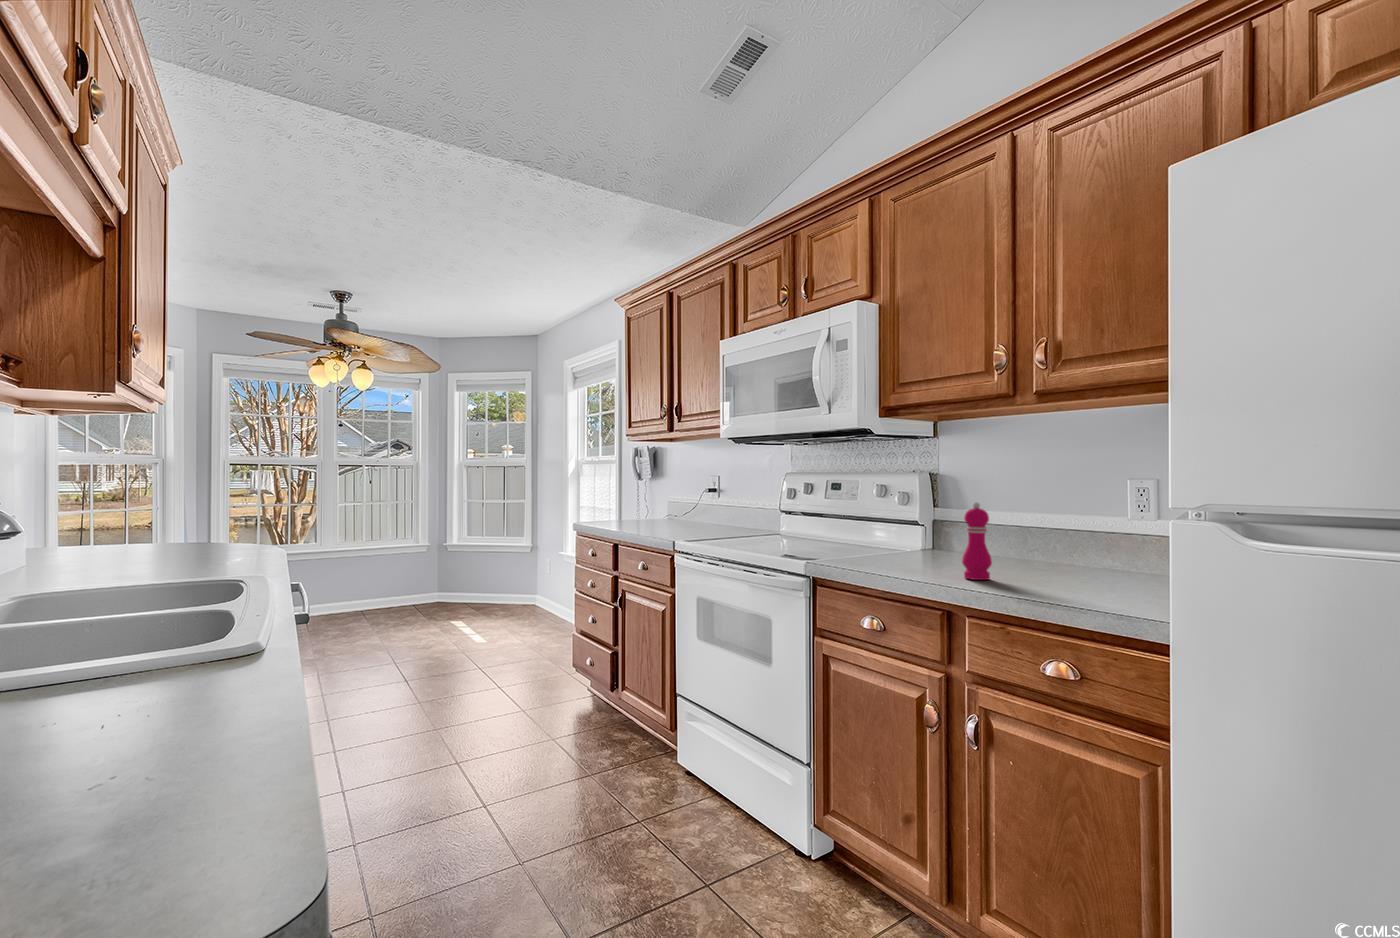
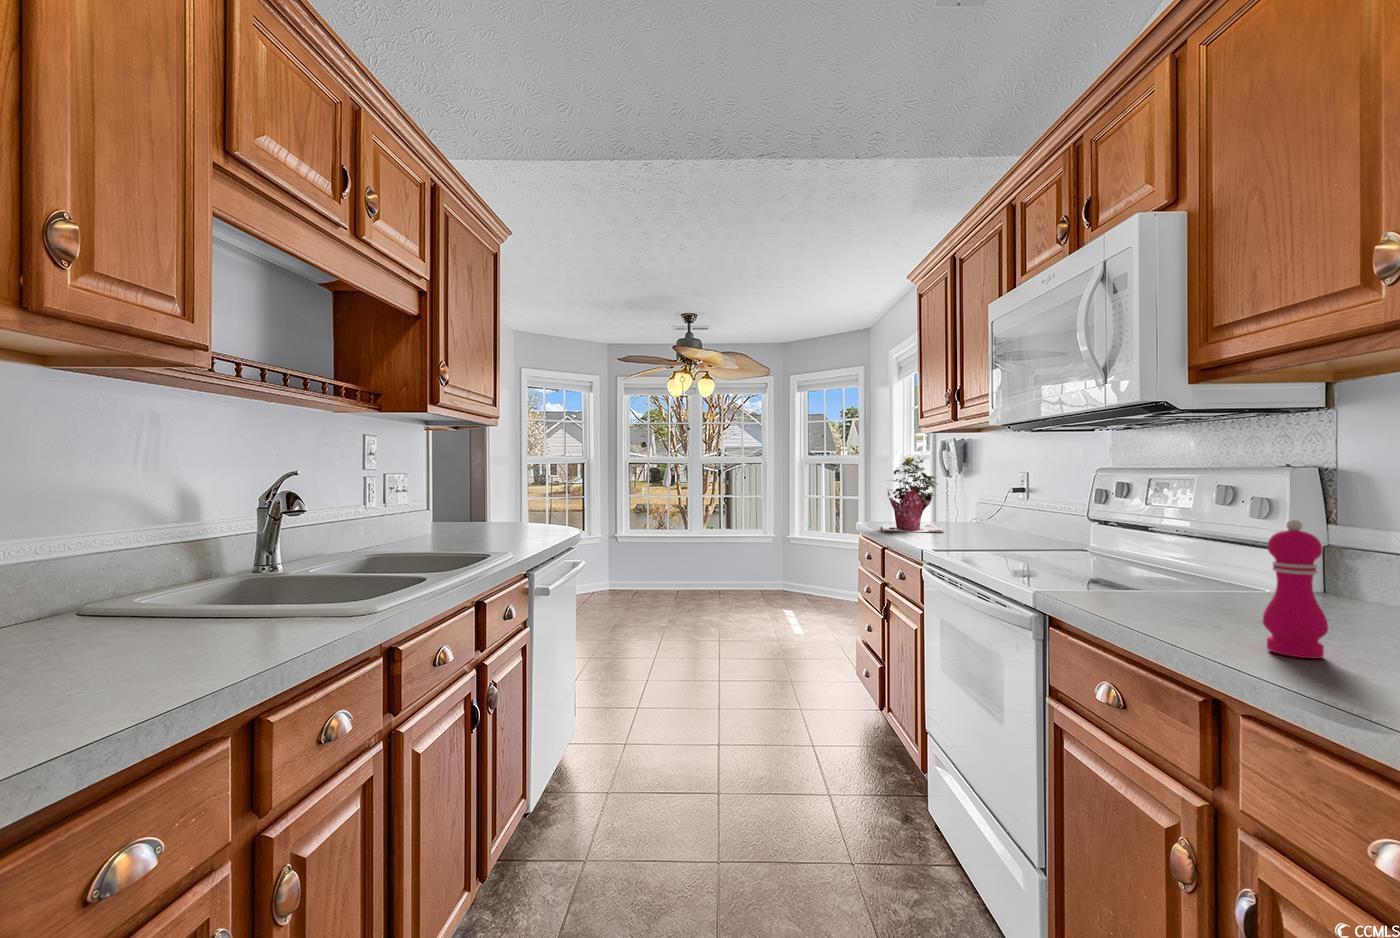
potted plant: none [602,460,662,529] -> present [882,456,944,532]

